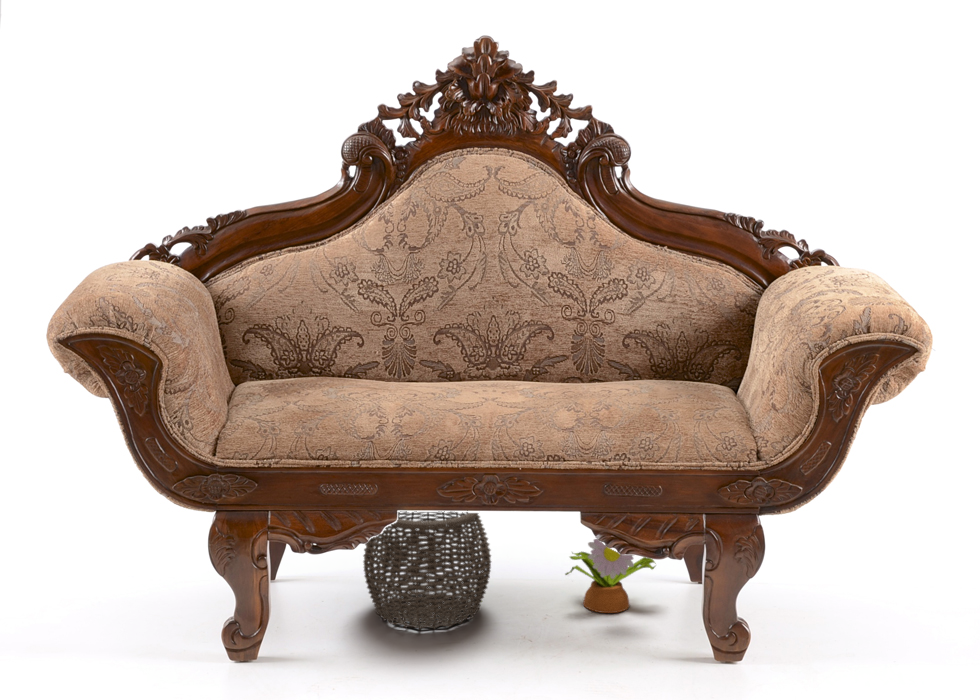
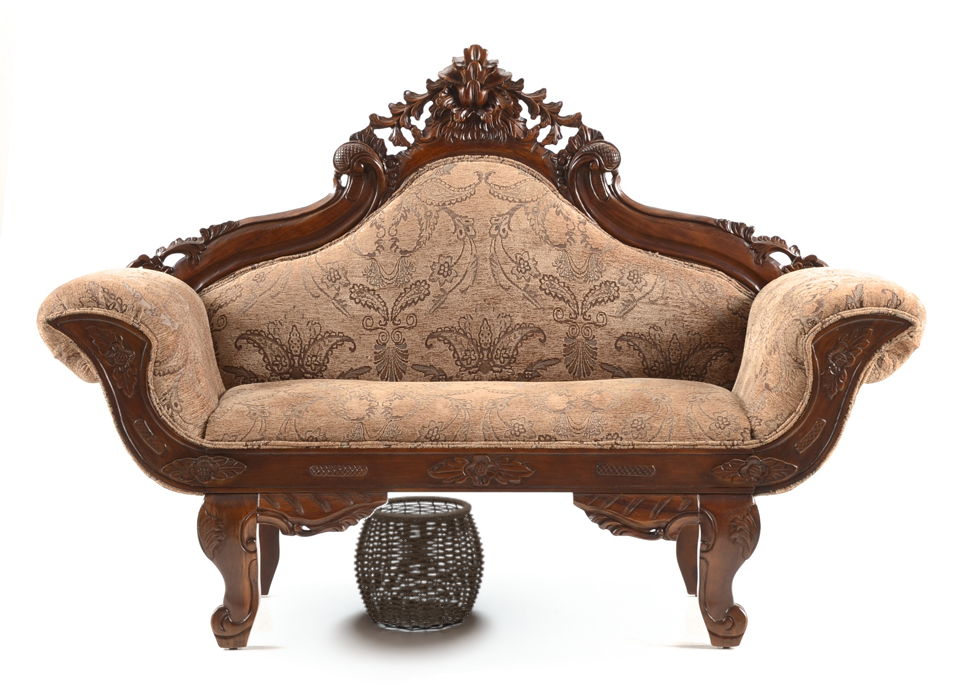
decorative plant: present [565,539,655,613] -> none [560,524,654,614]

